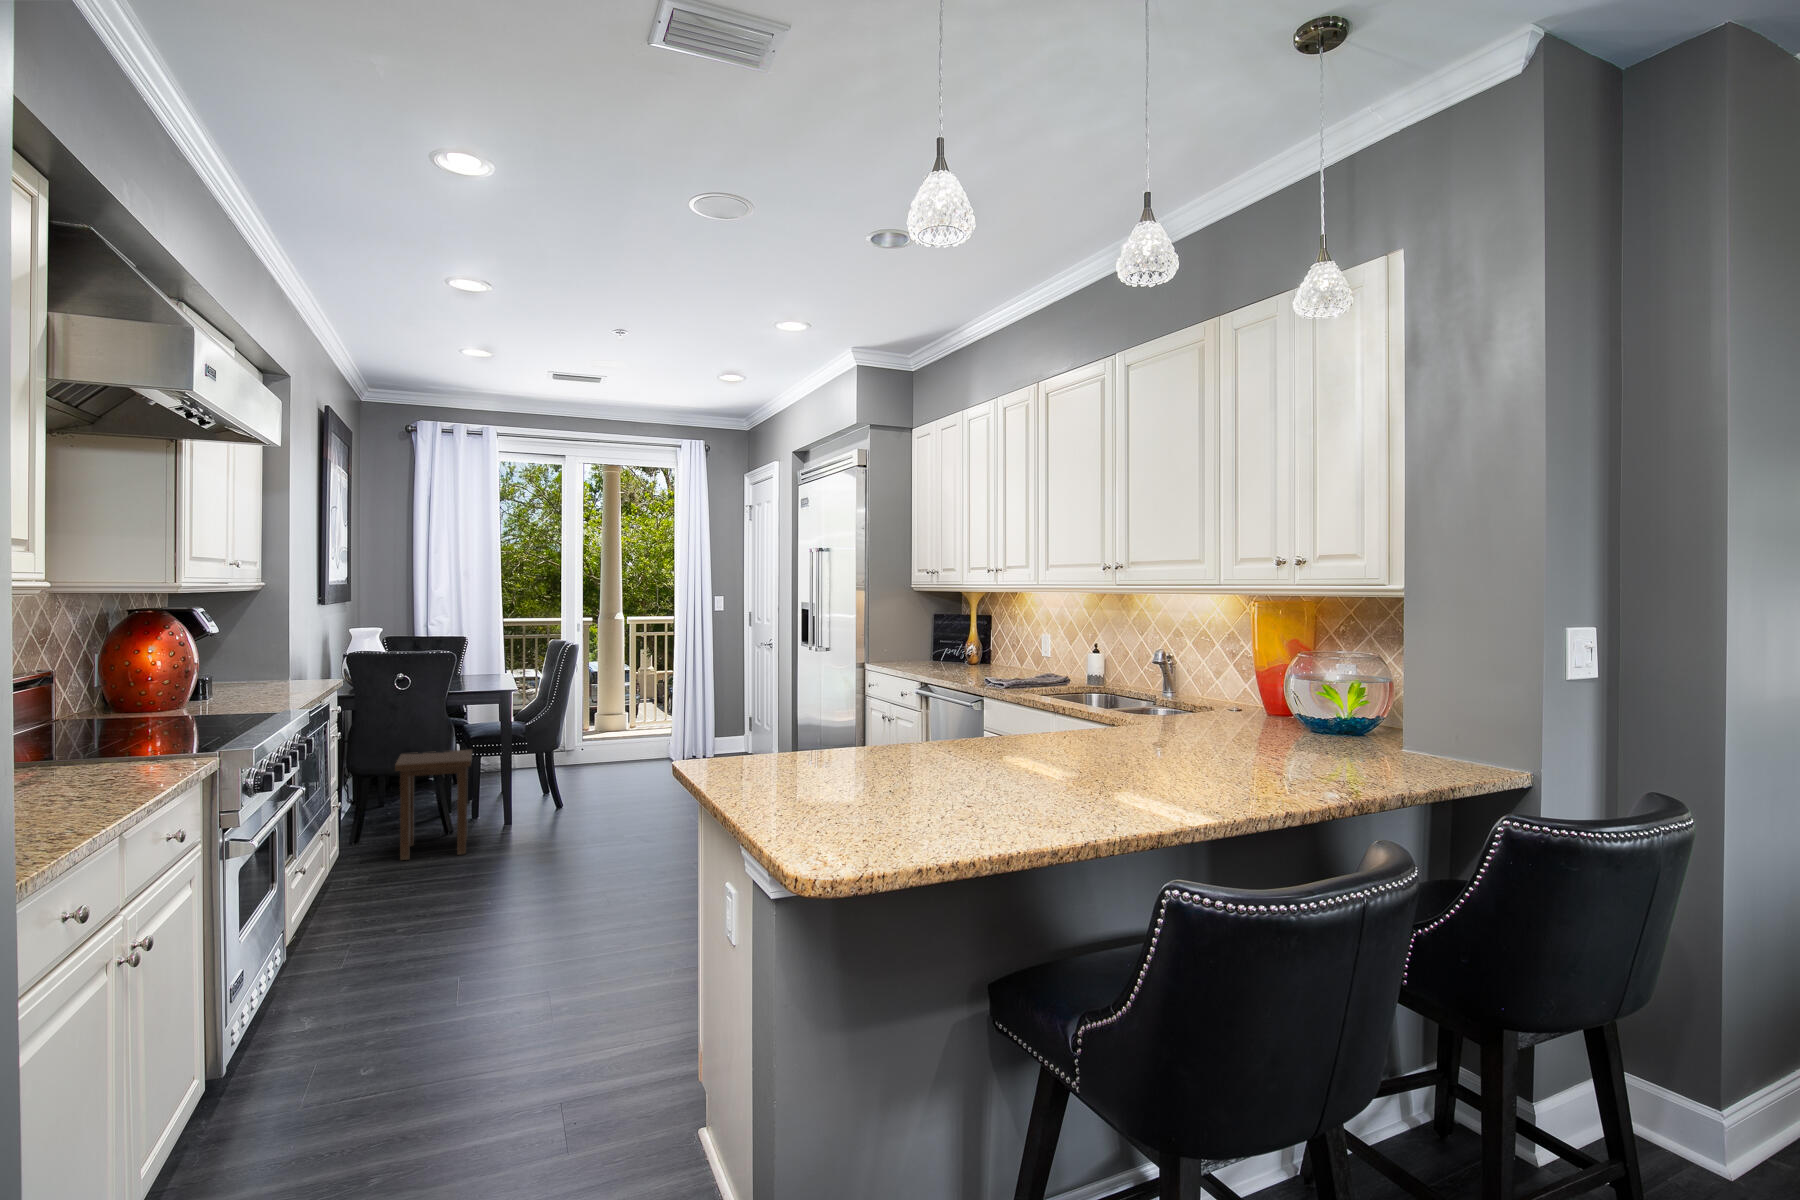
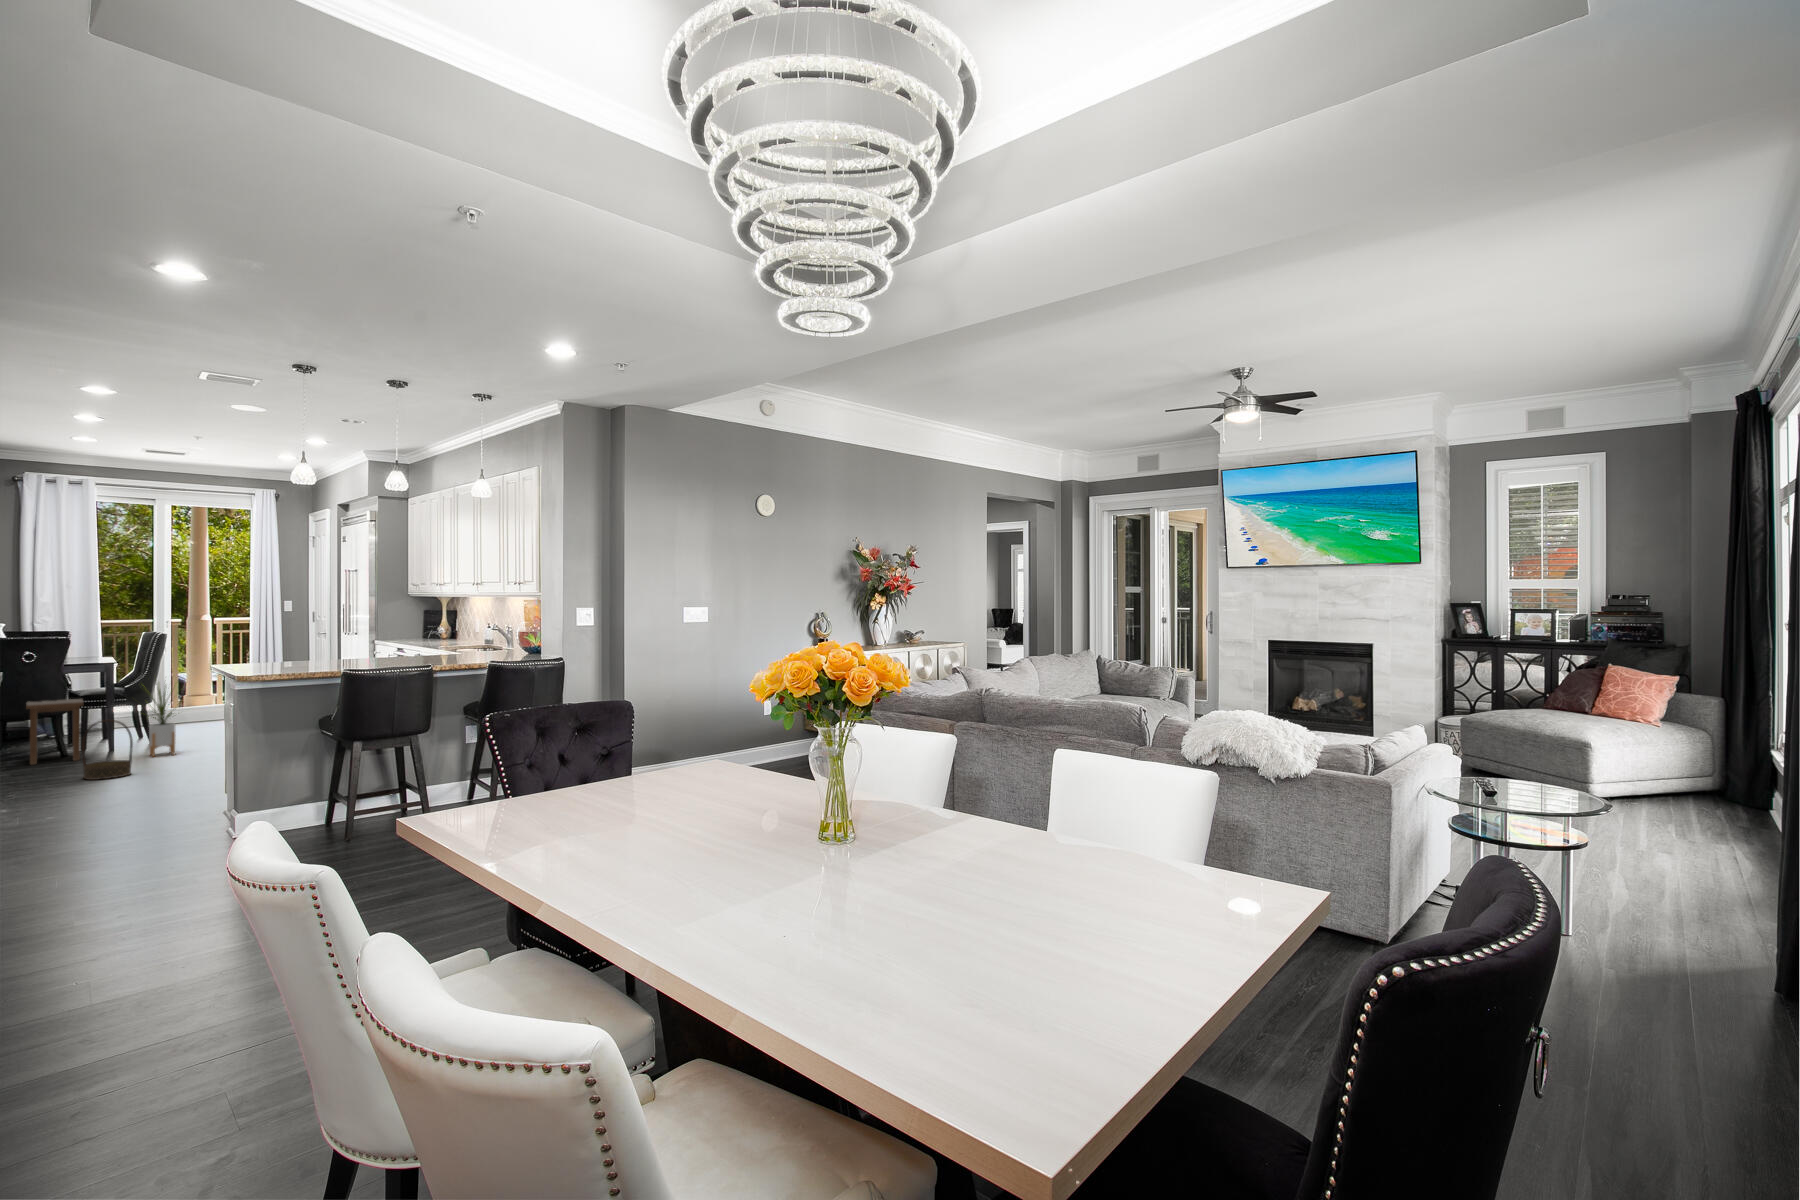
house plant: none [533,716,613,855] -> present [148,686,175,757]
basket: none [460,812,534,924] -> present [82,720,133,780]

